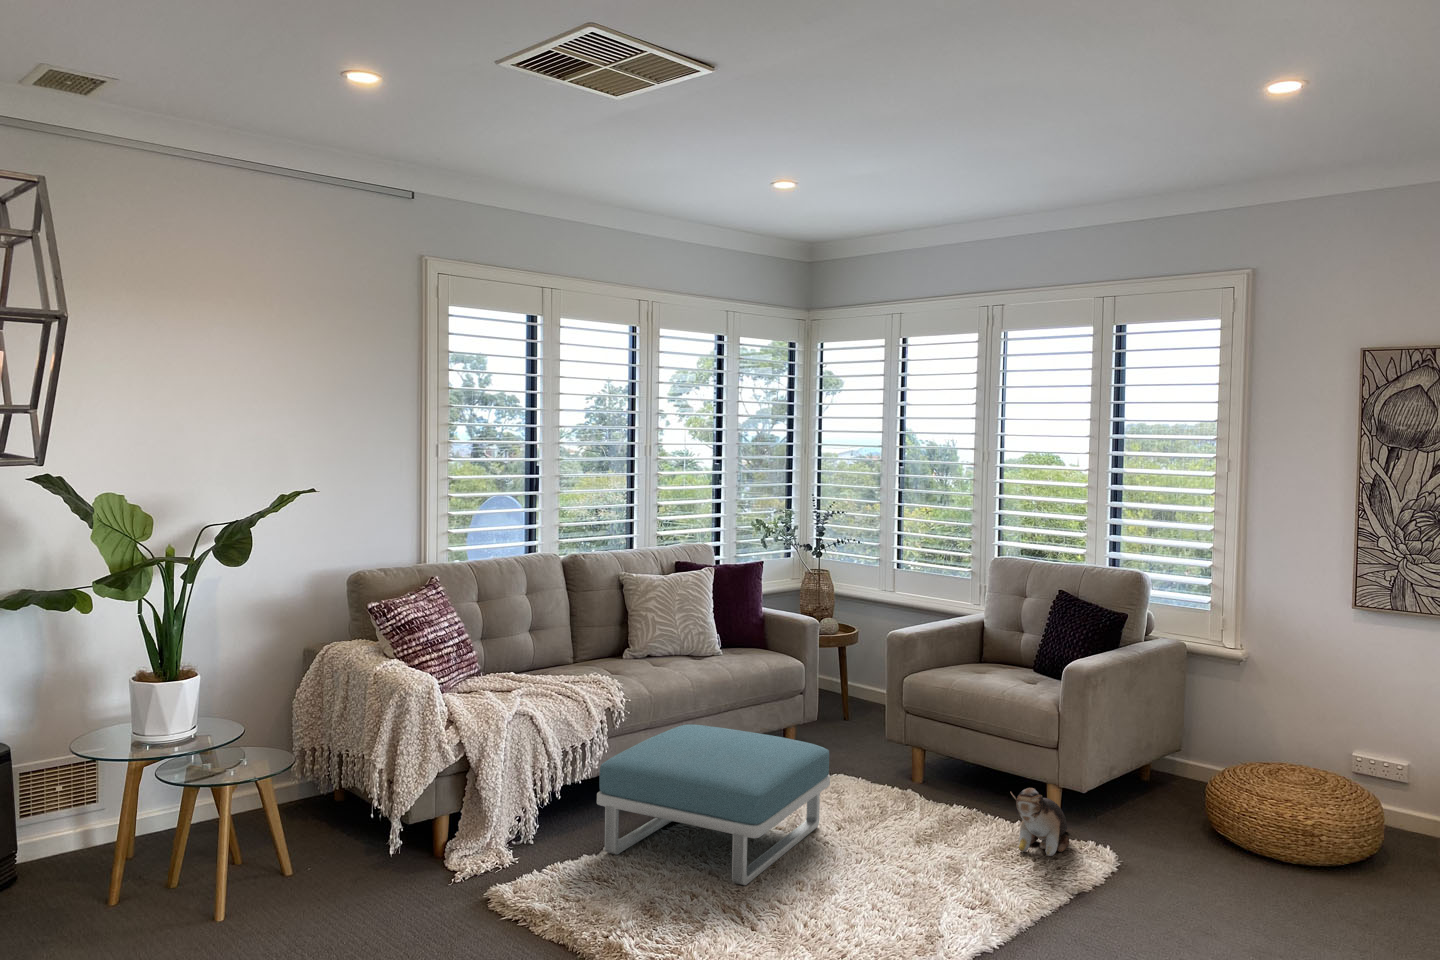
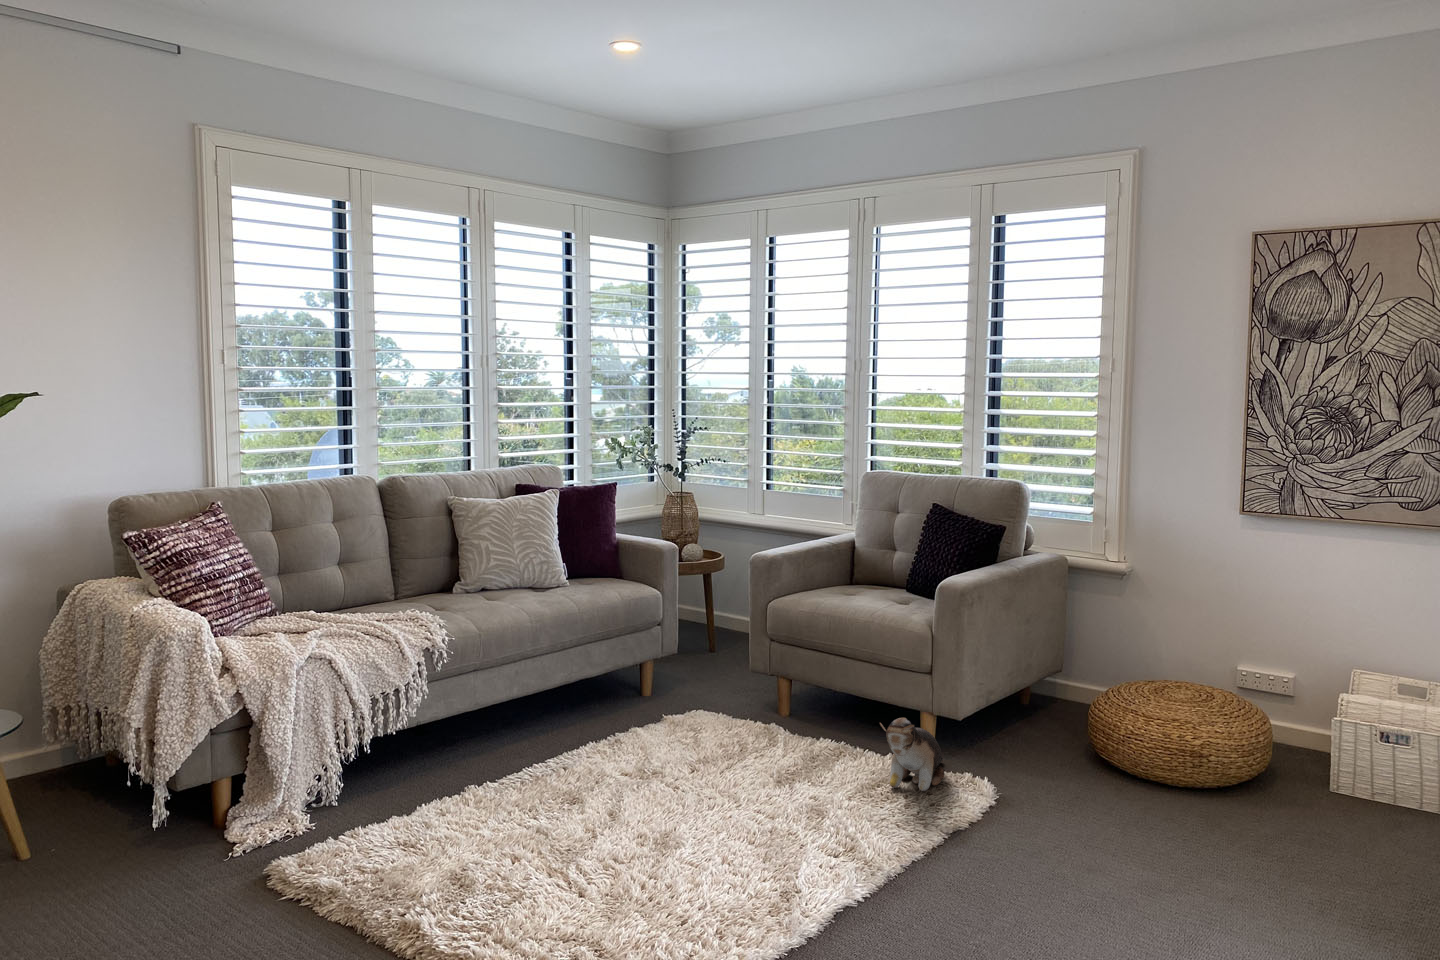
footstool: present [597,724,830,885] -> none [409,662,683,843]

